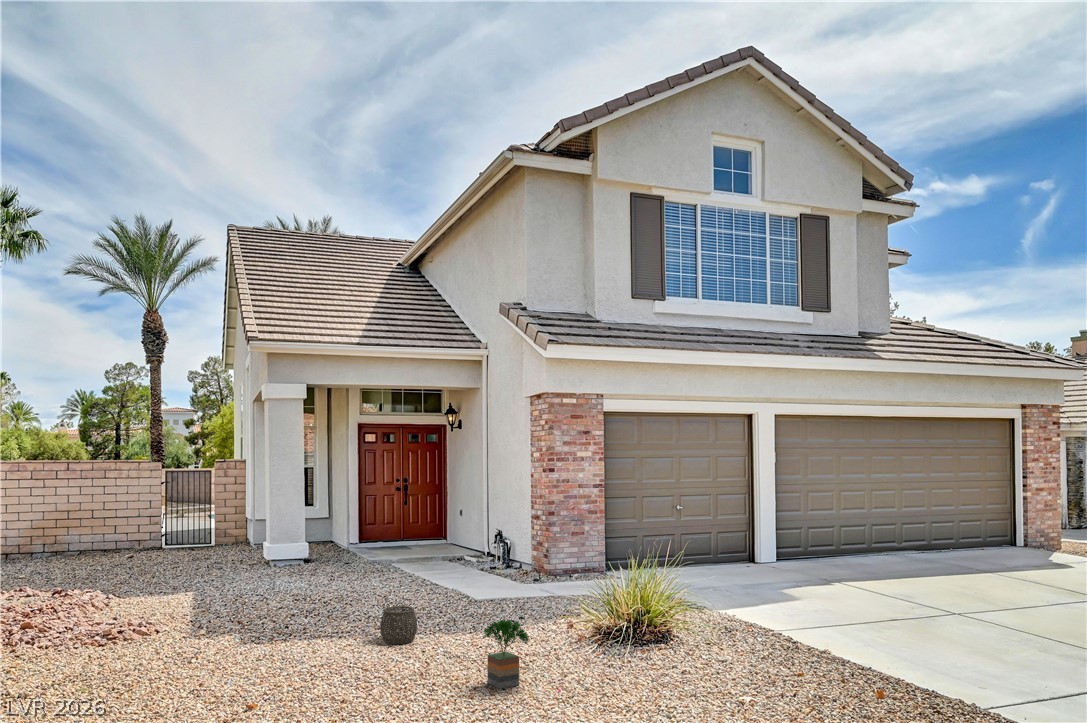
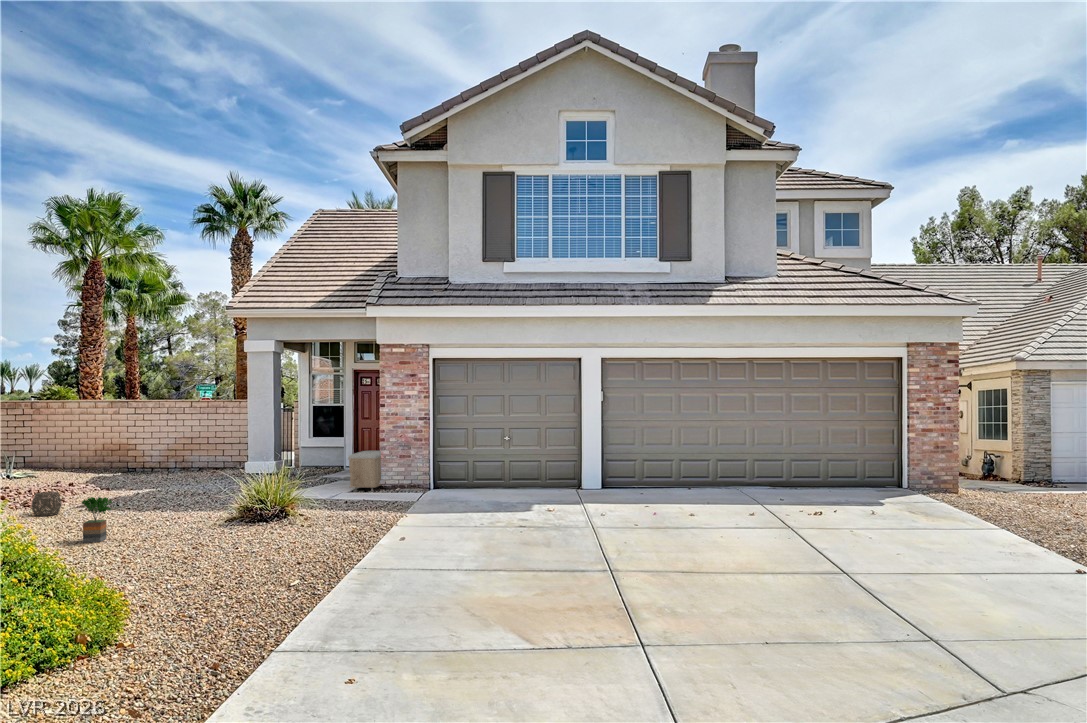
storage bench: none [494,526,545,581] -> present [348,451,381,491]
woven basket: present [380,606,417,644] -> present [32,492,62,516]

